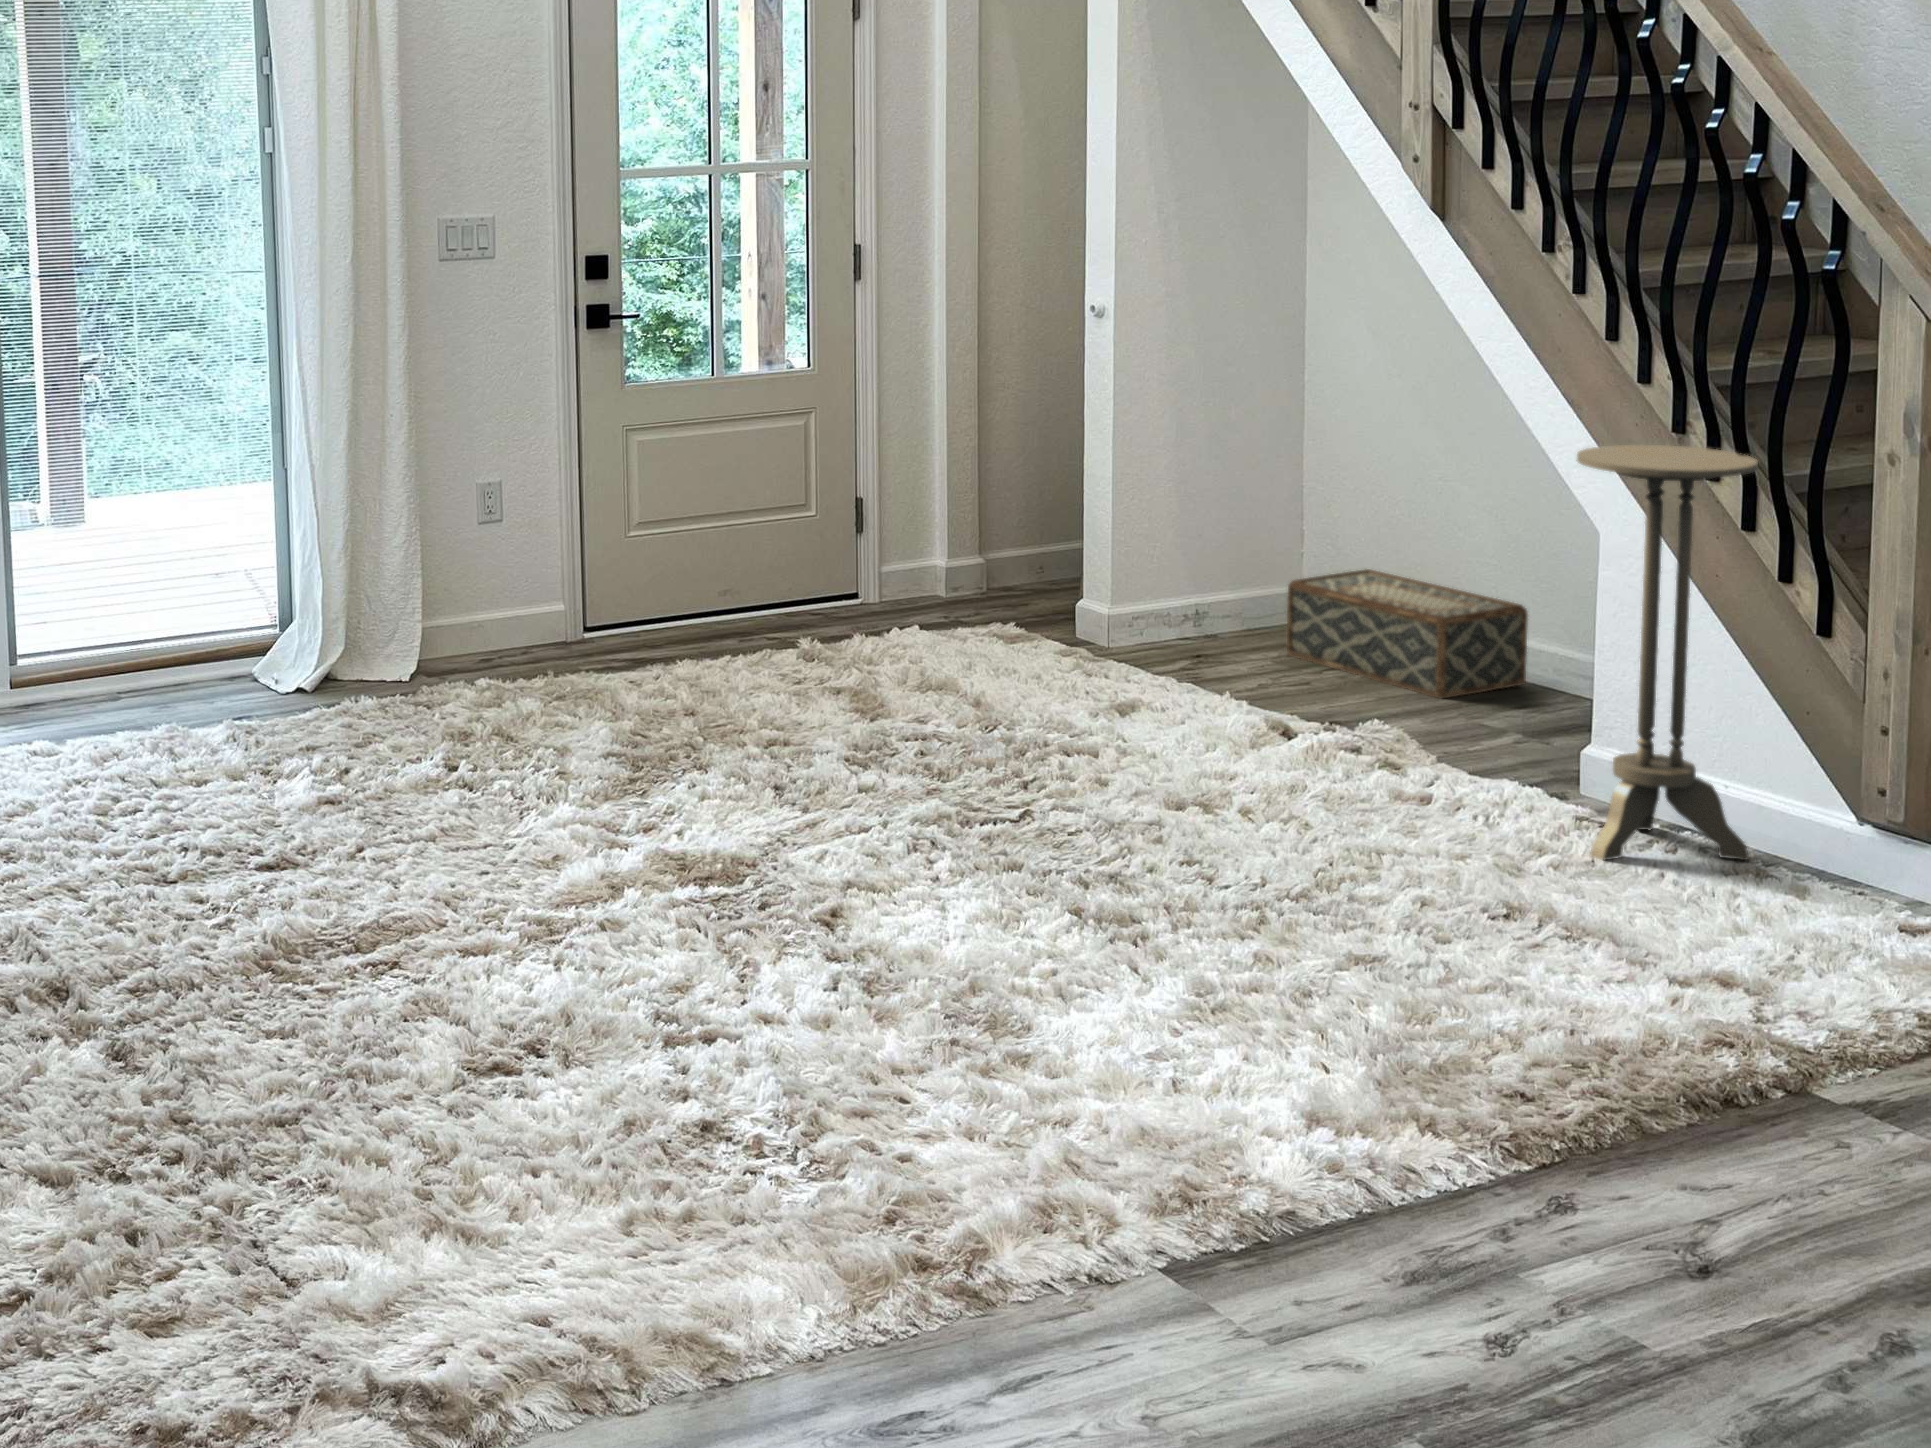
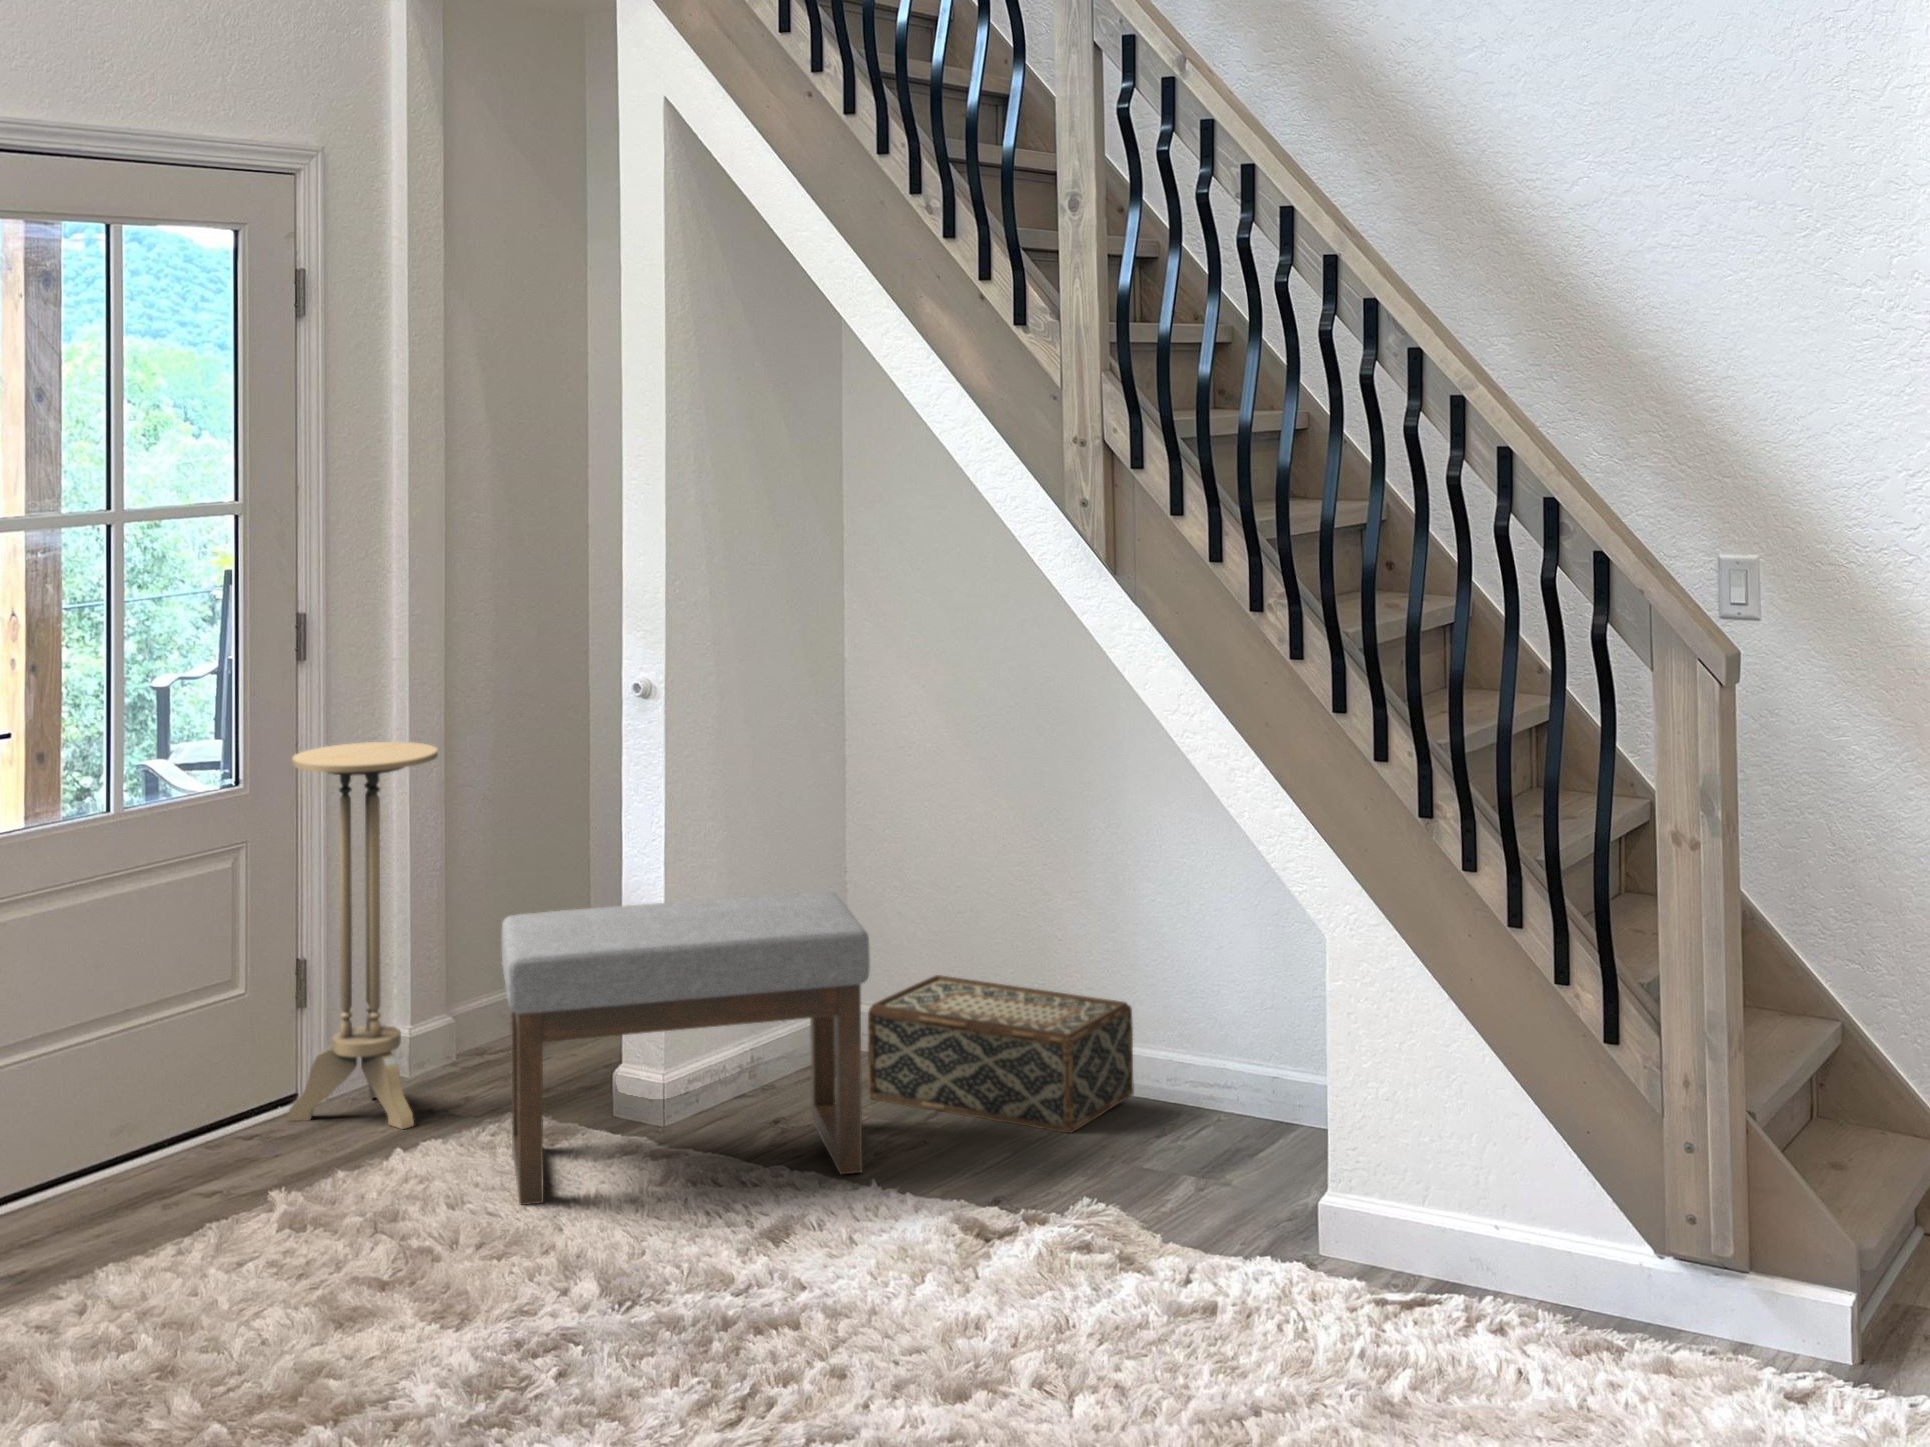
side table: present [1576,445,1758,860] -> present [286,742,438,1129]
ottoman: none [956,472,1250,693] -> present [502,892,870,1205]

